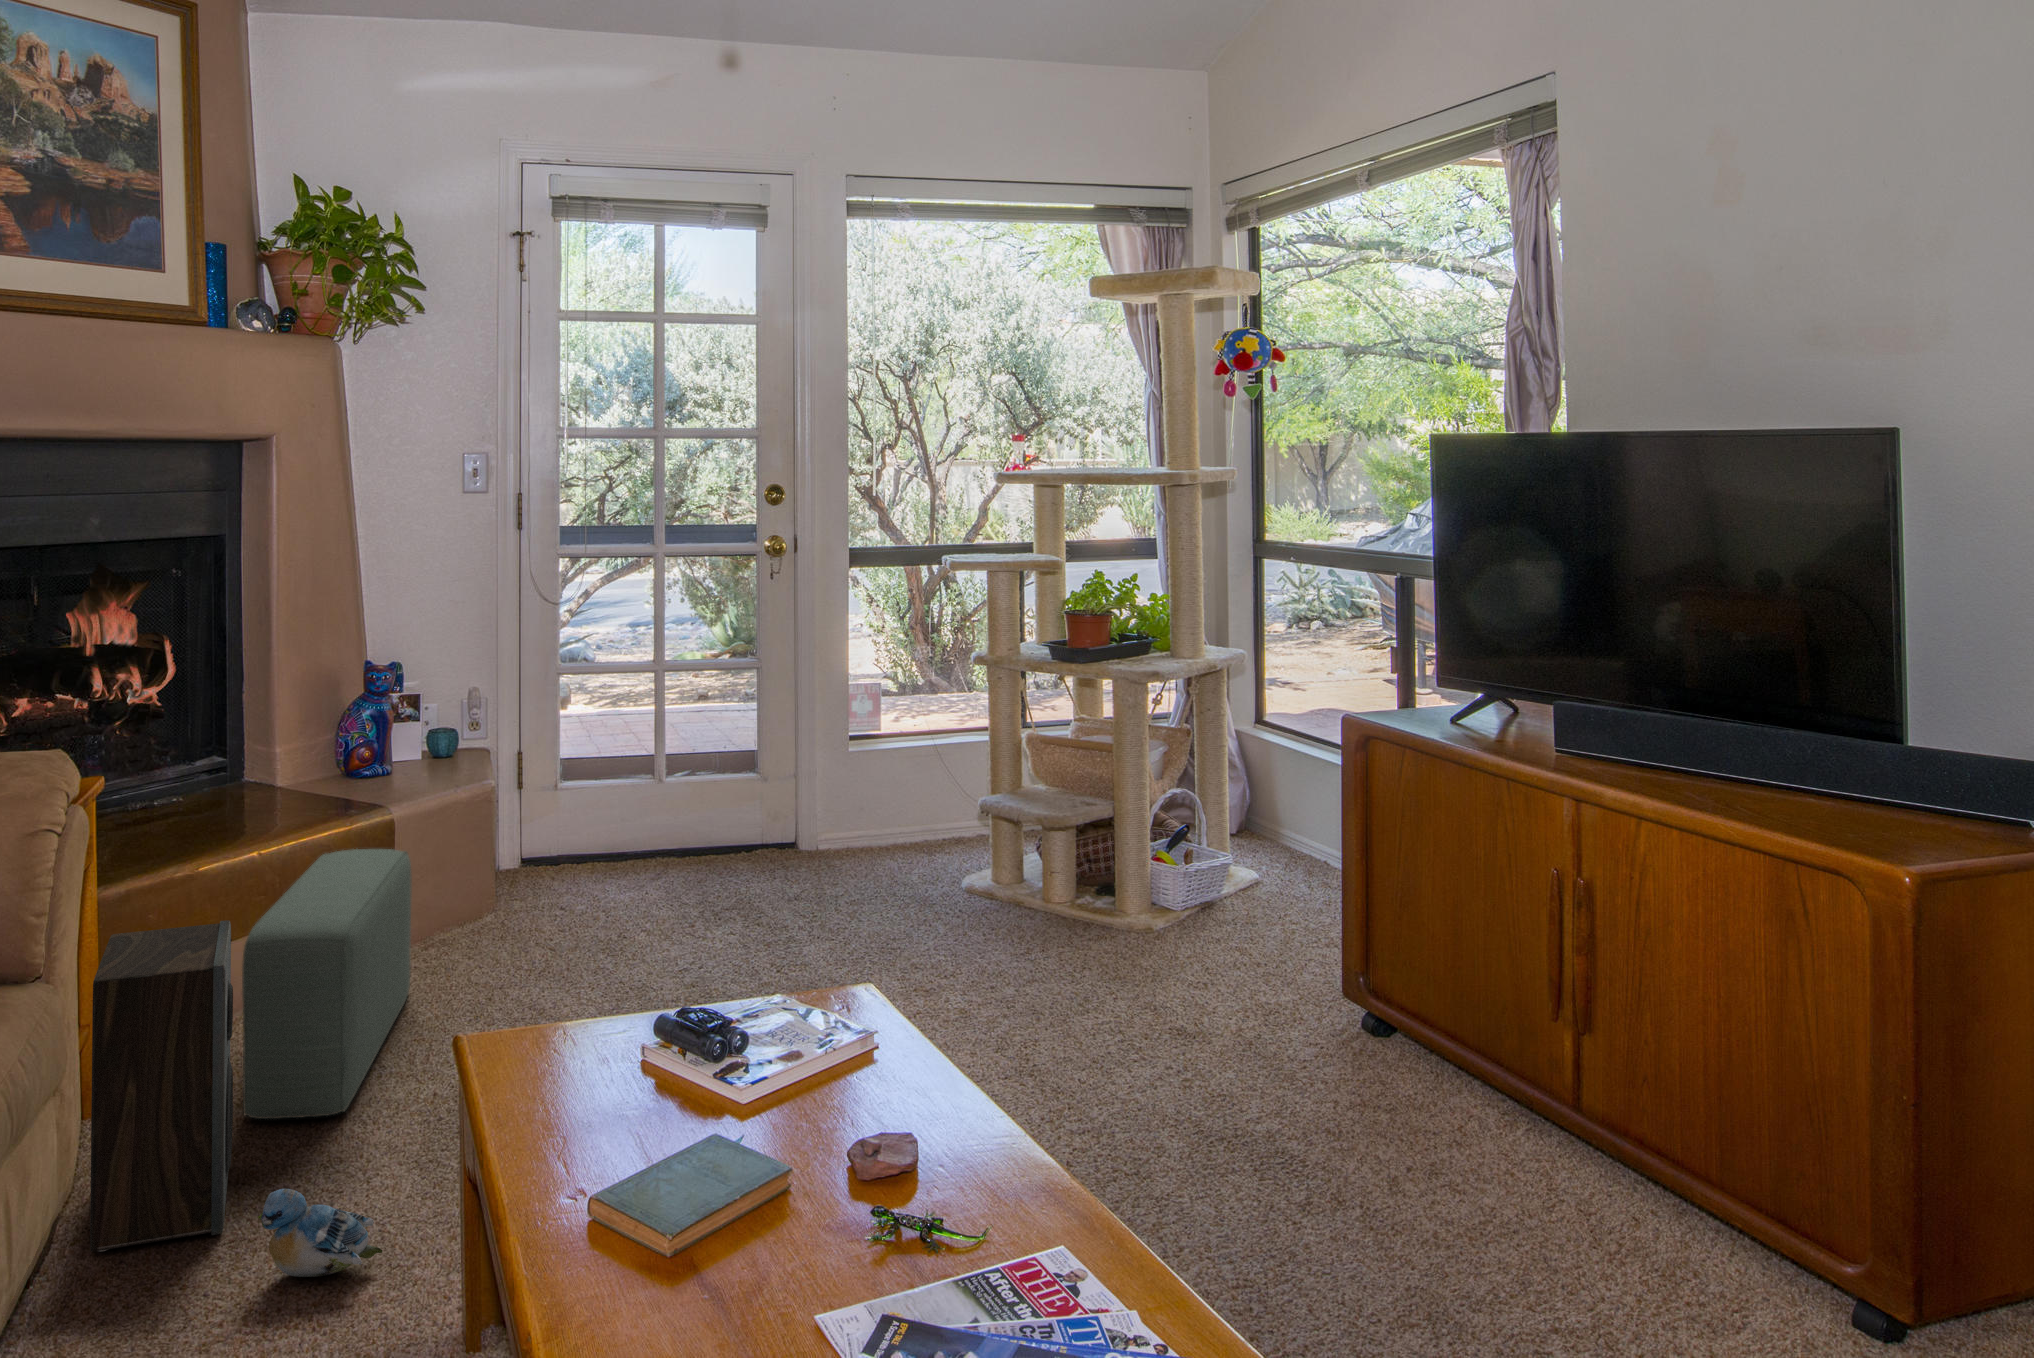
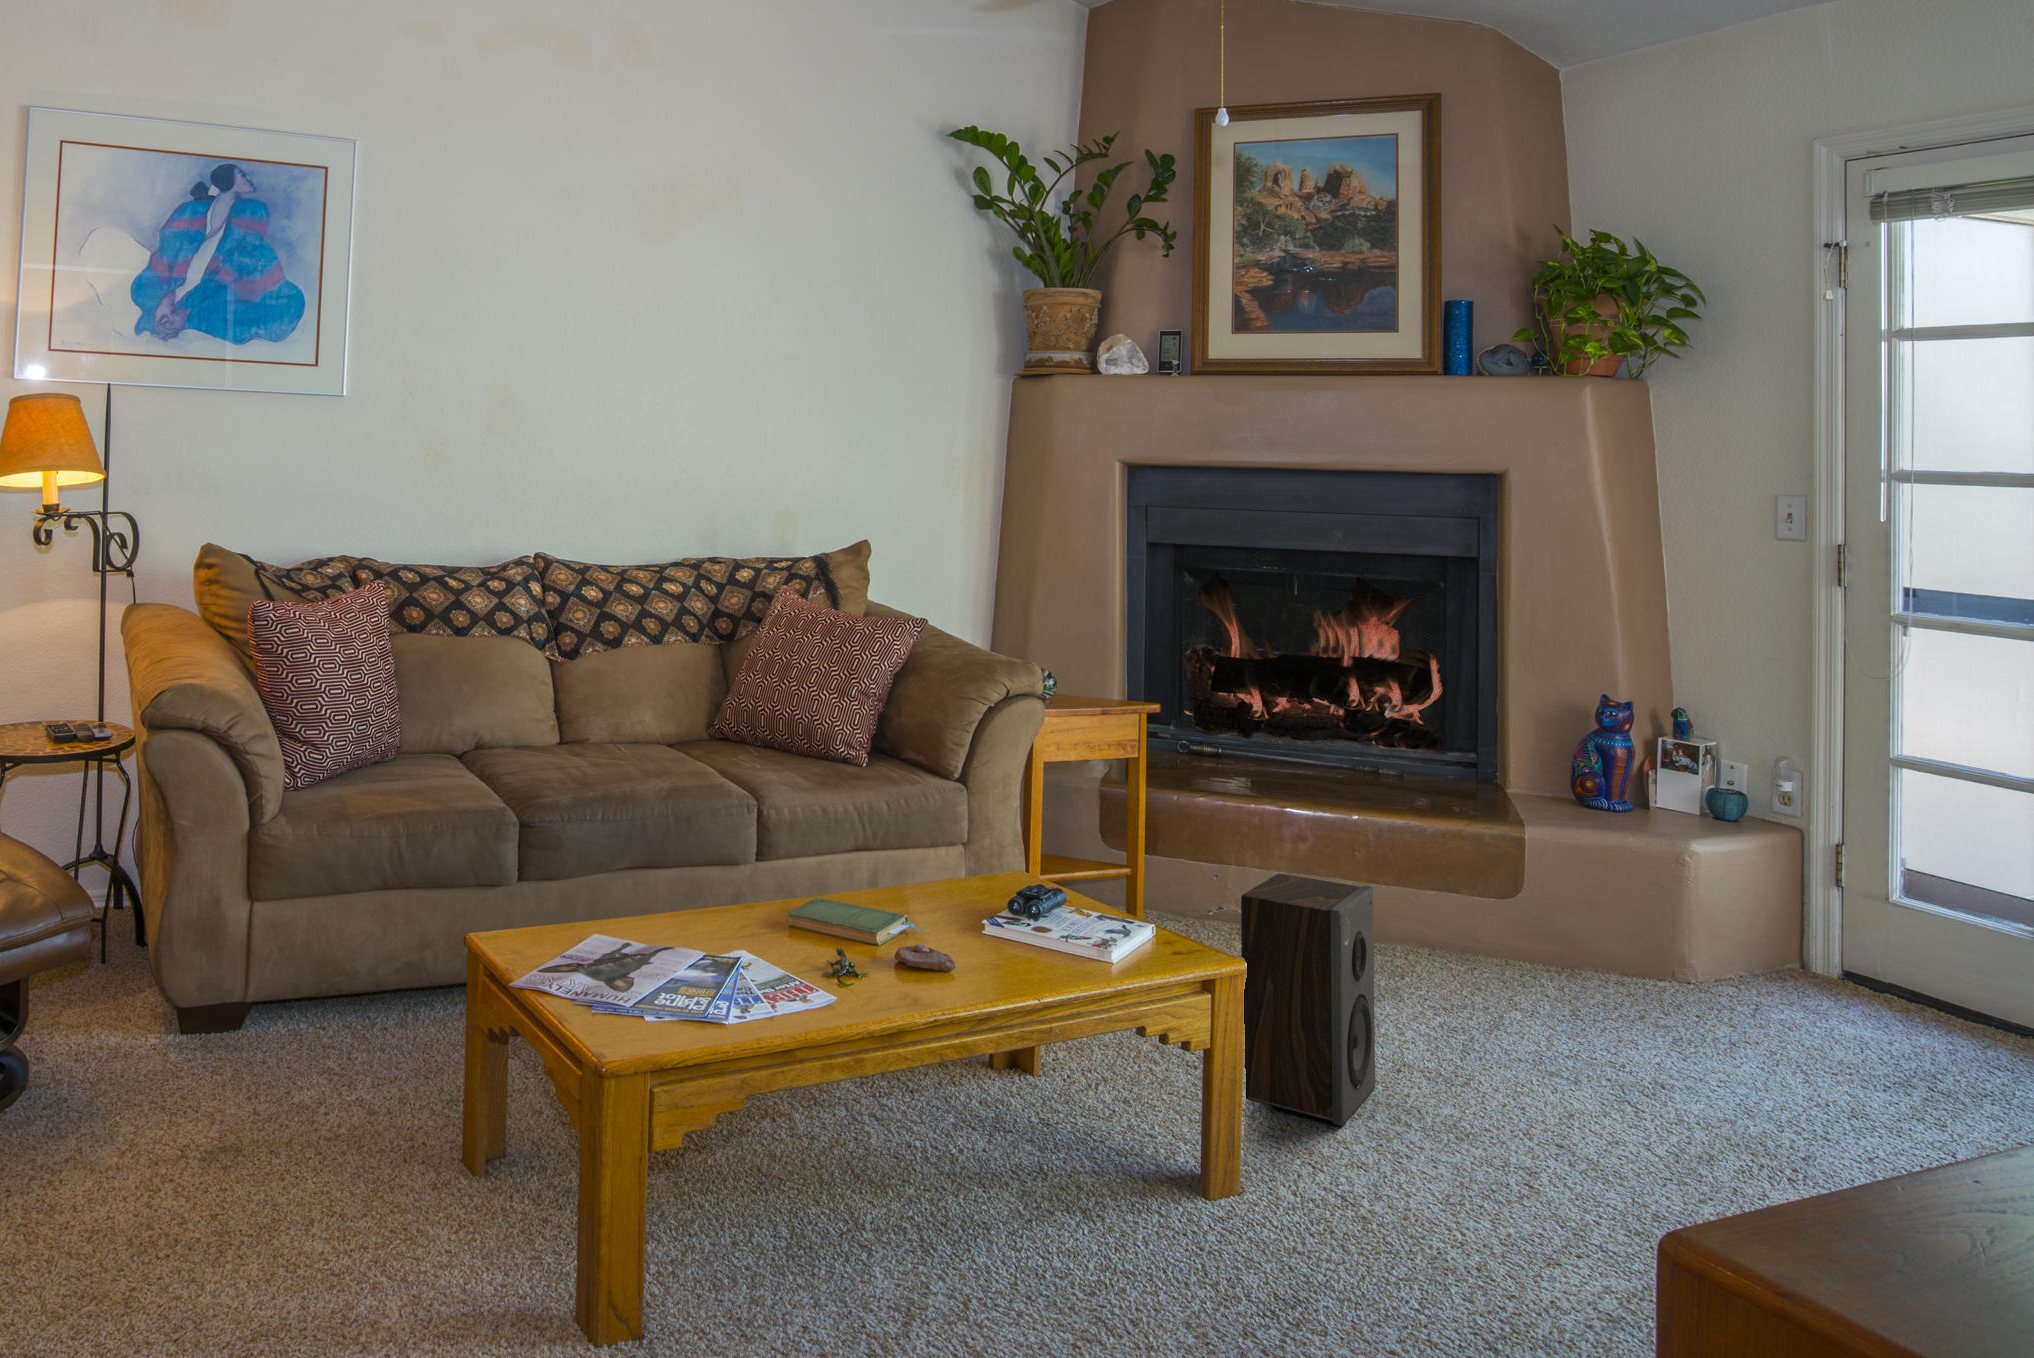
pouf: present [242,849,412,1119] -> none [1400,873,1623,1090]
plush toy: present [258,1189,382,1277] -> none [1351,1098,1455,1185]

